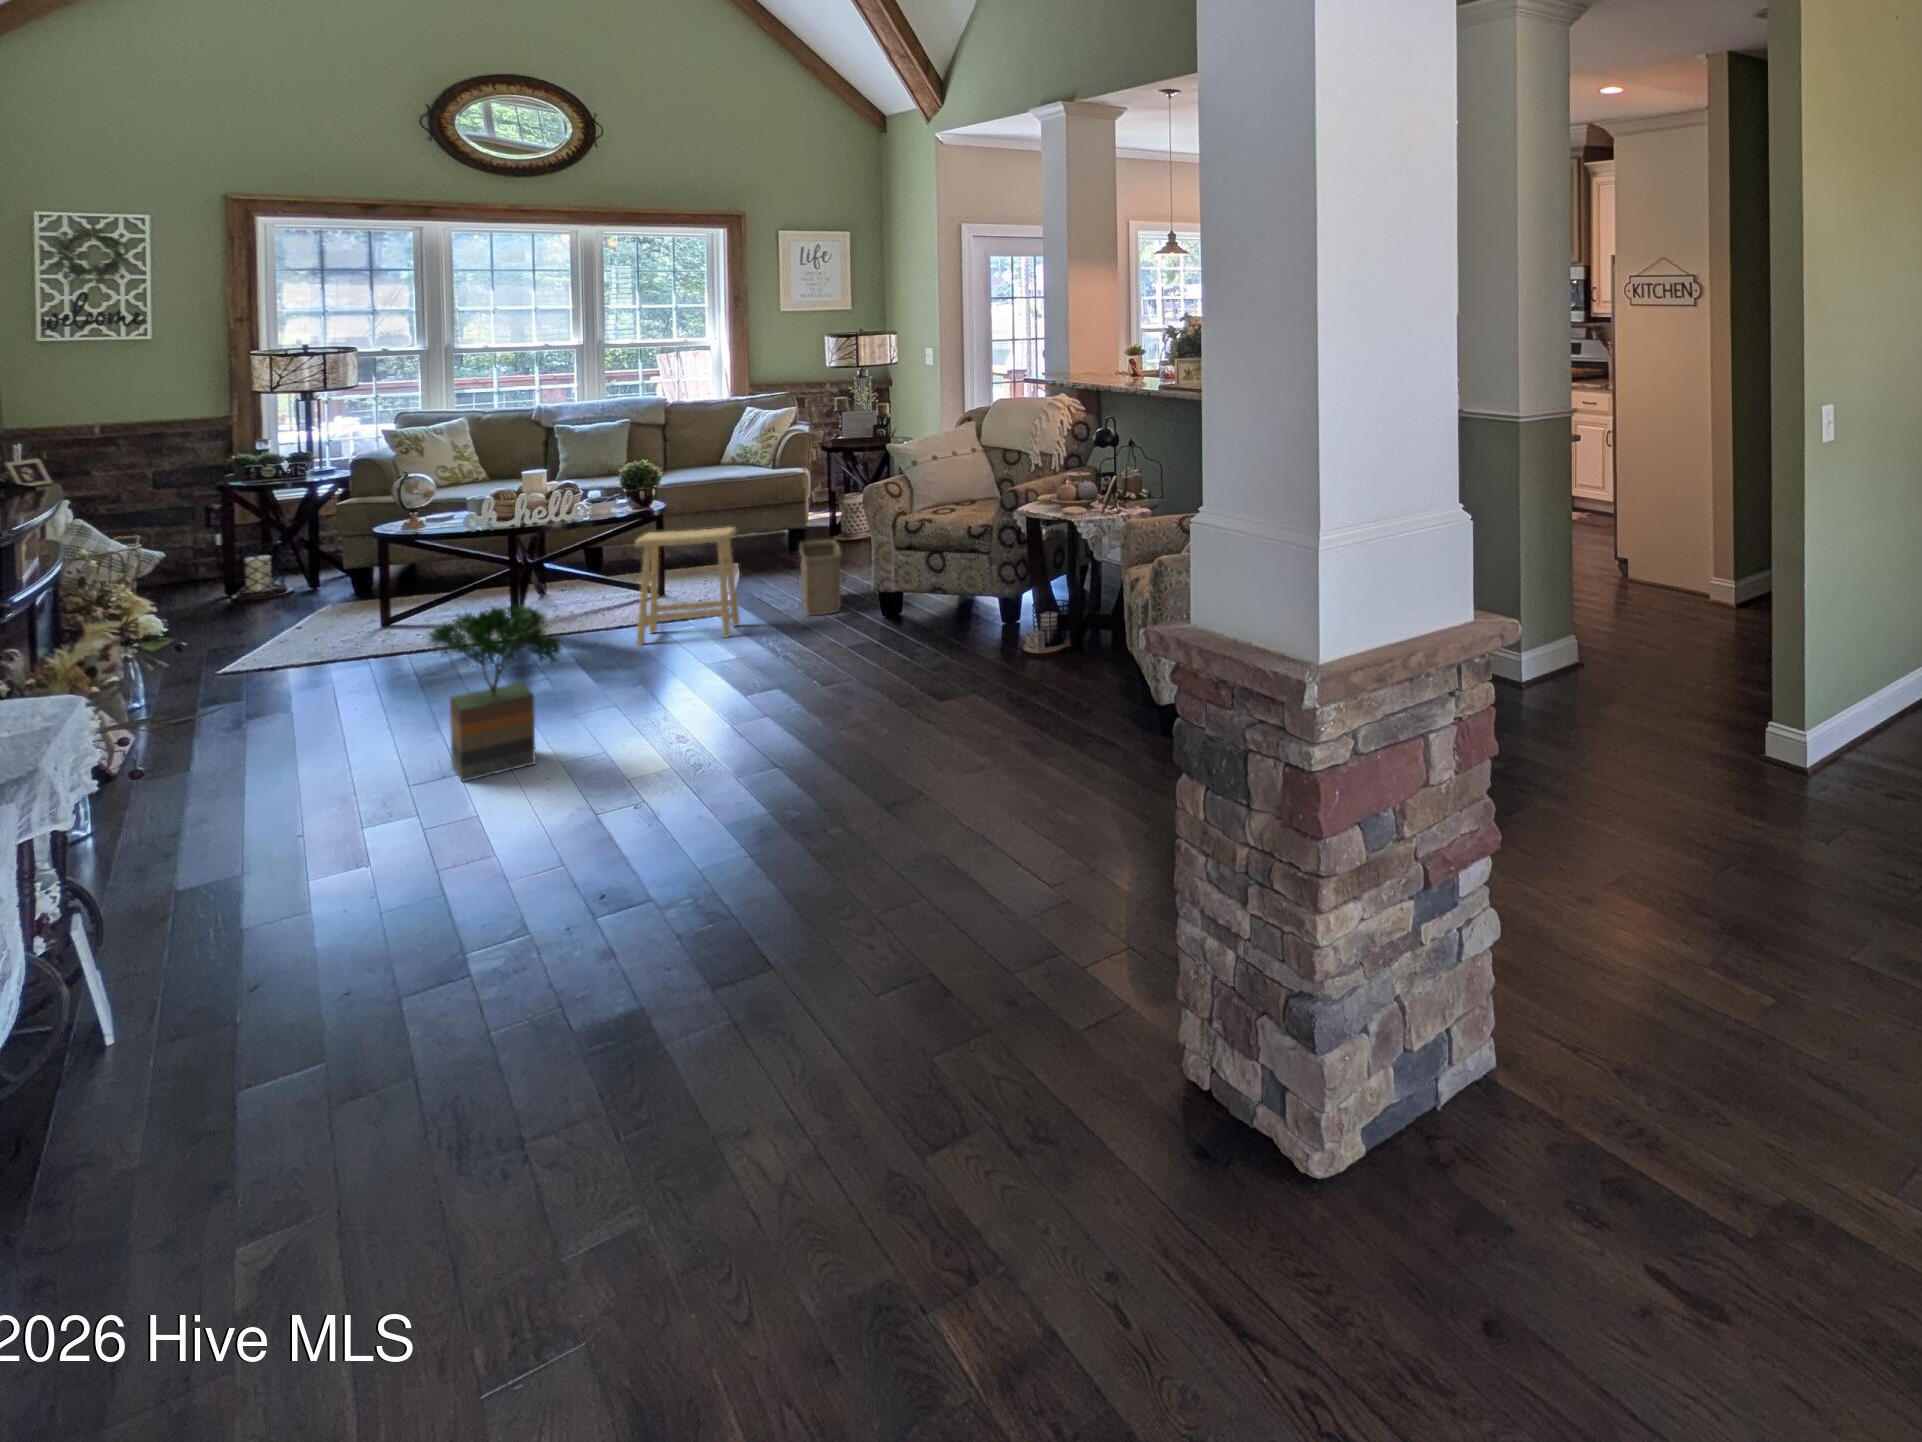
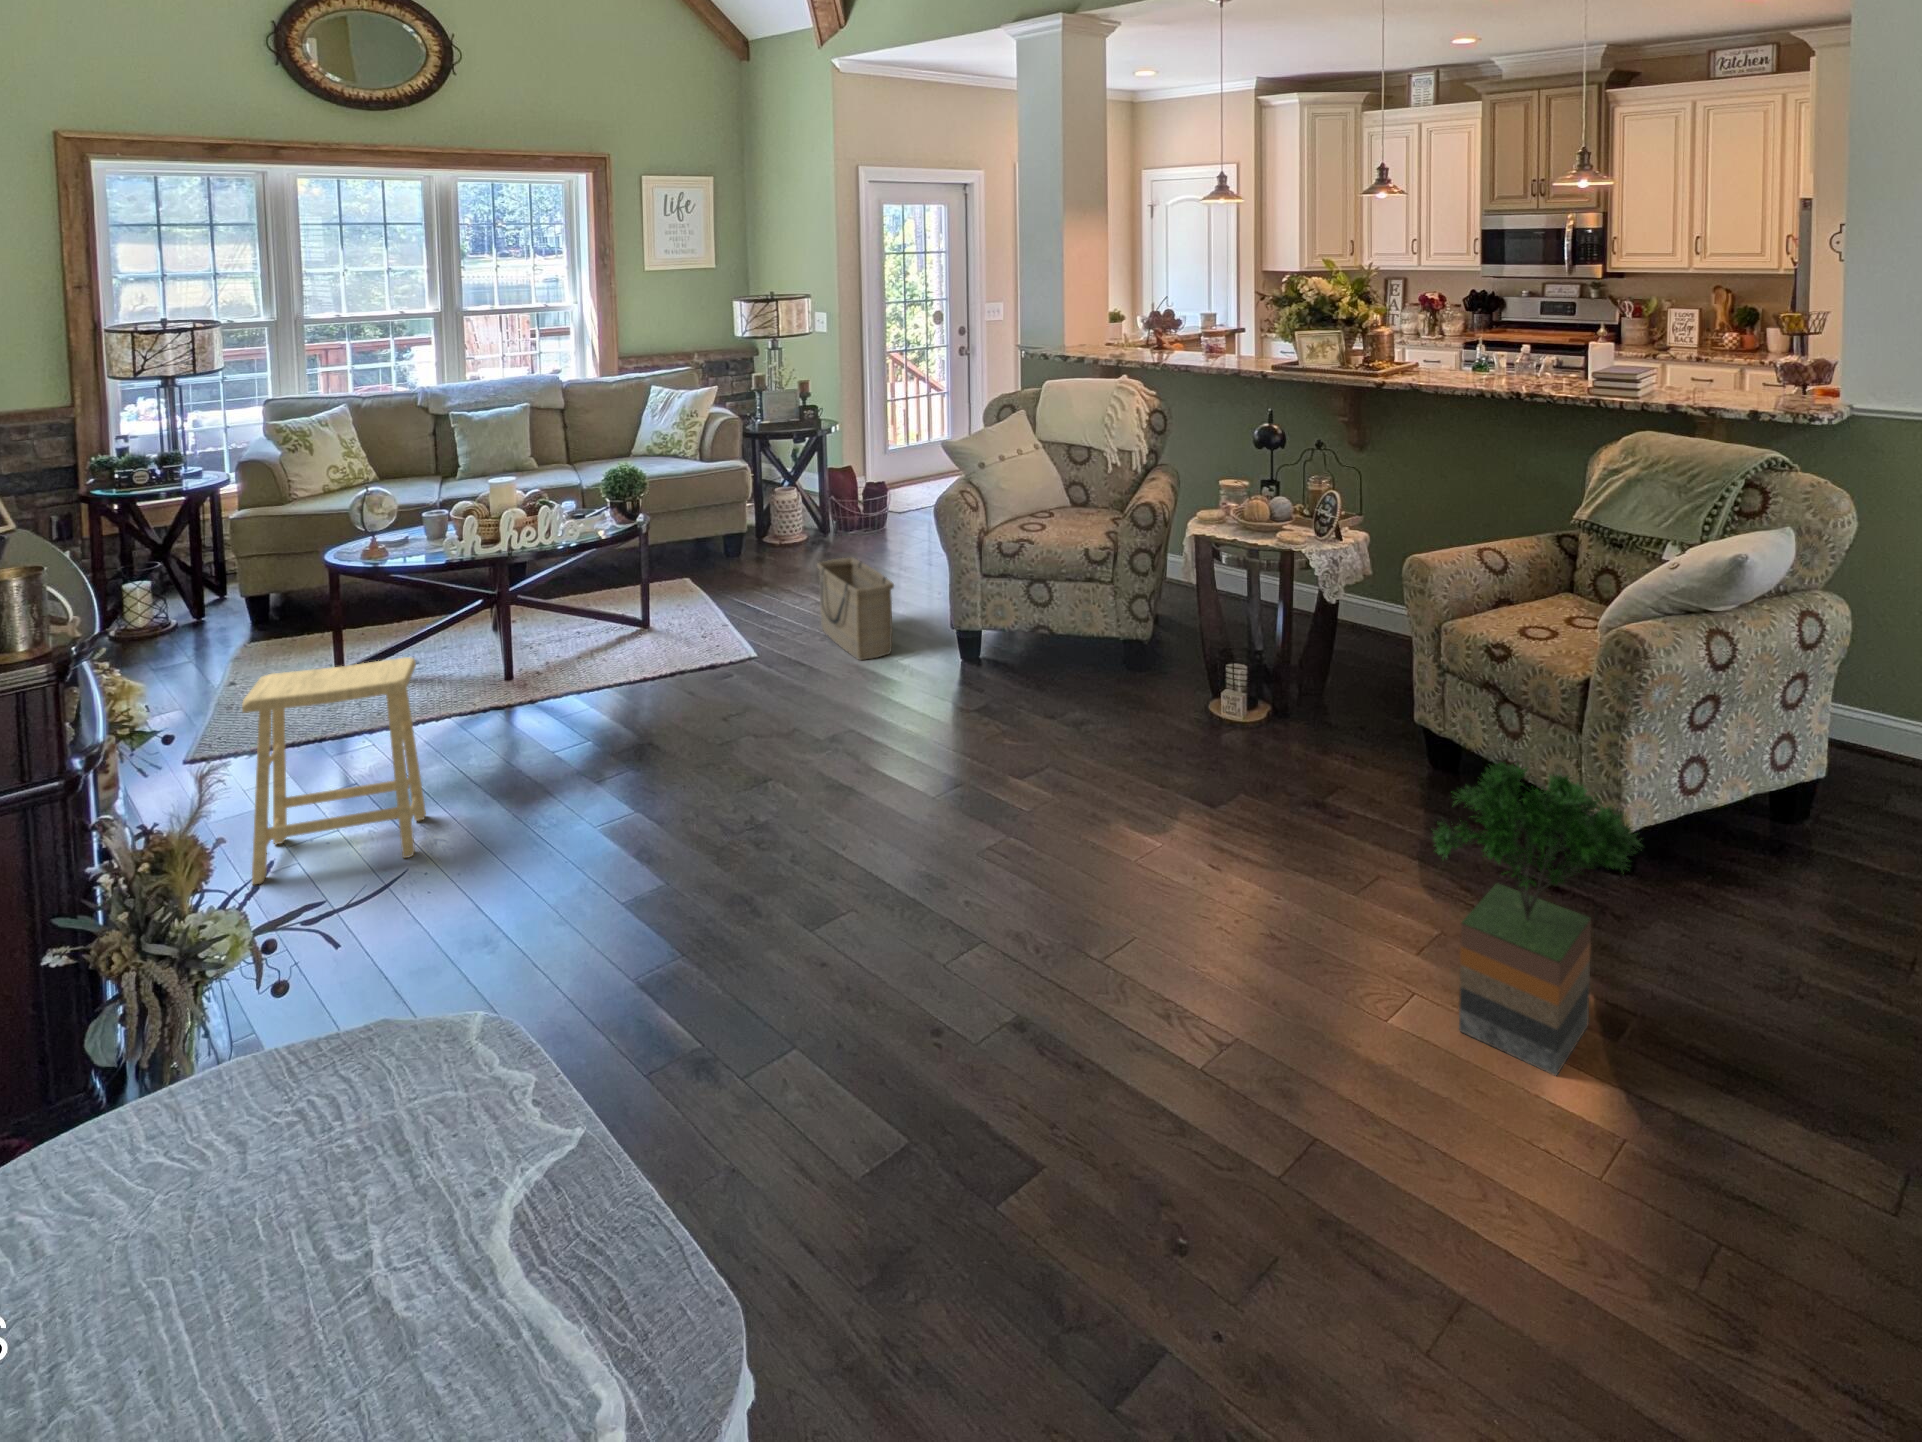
footstool: present [635,527,740,645] -> present [242,657,426,884]
potted tree: present [428,605,561,781] -> present [1433,761,1641,1076]

